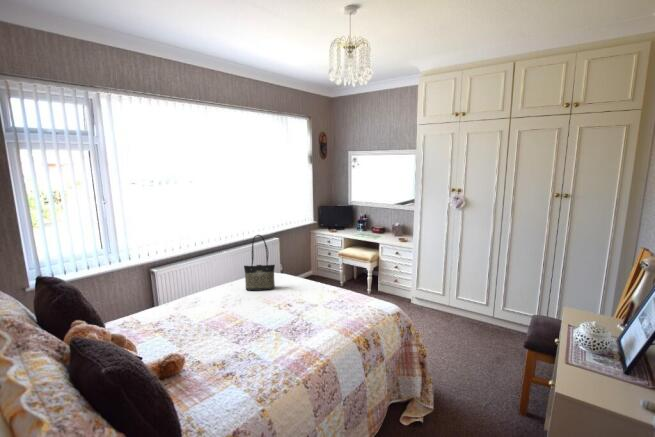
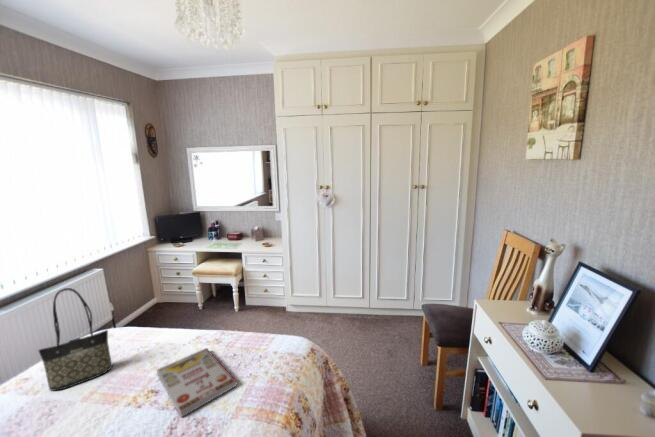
book: none [295,291,336,318] -> present [157,348,237,417]

